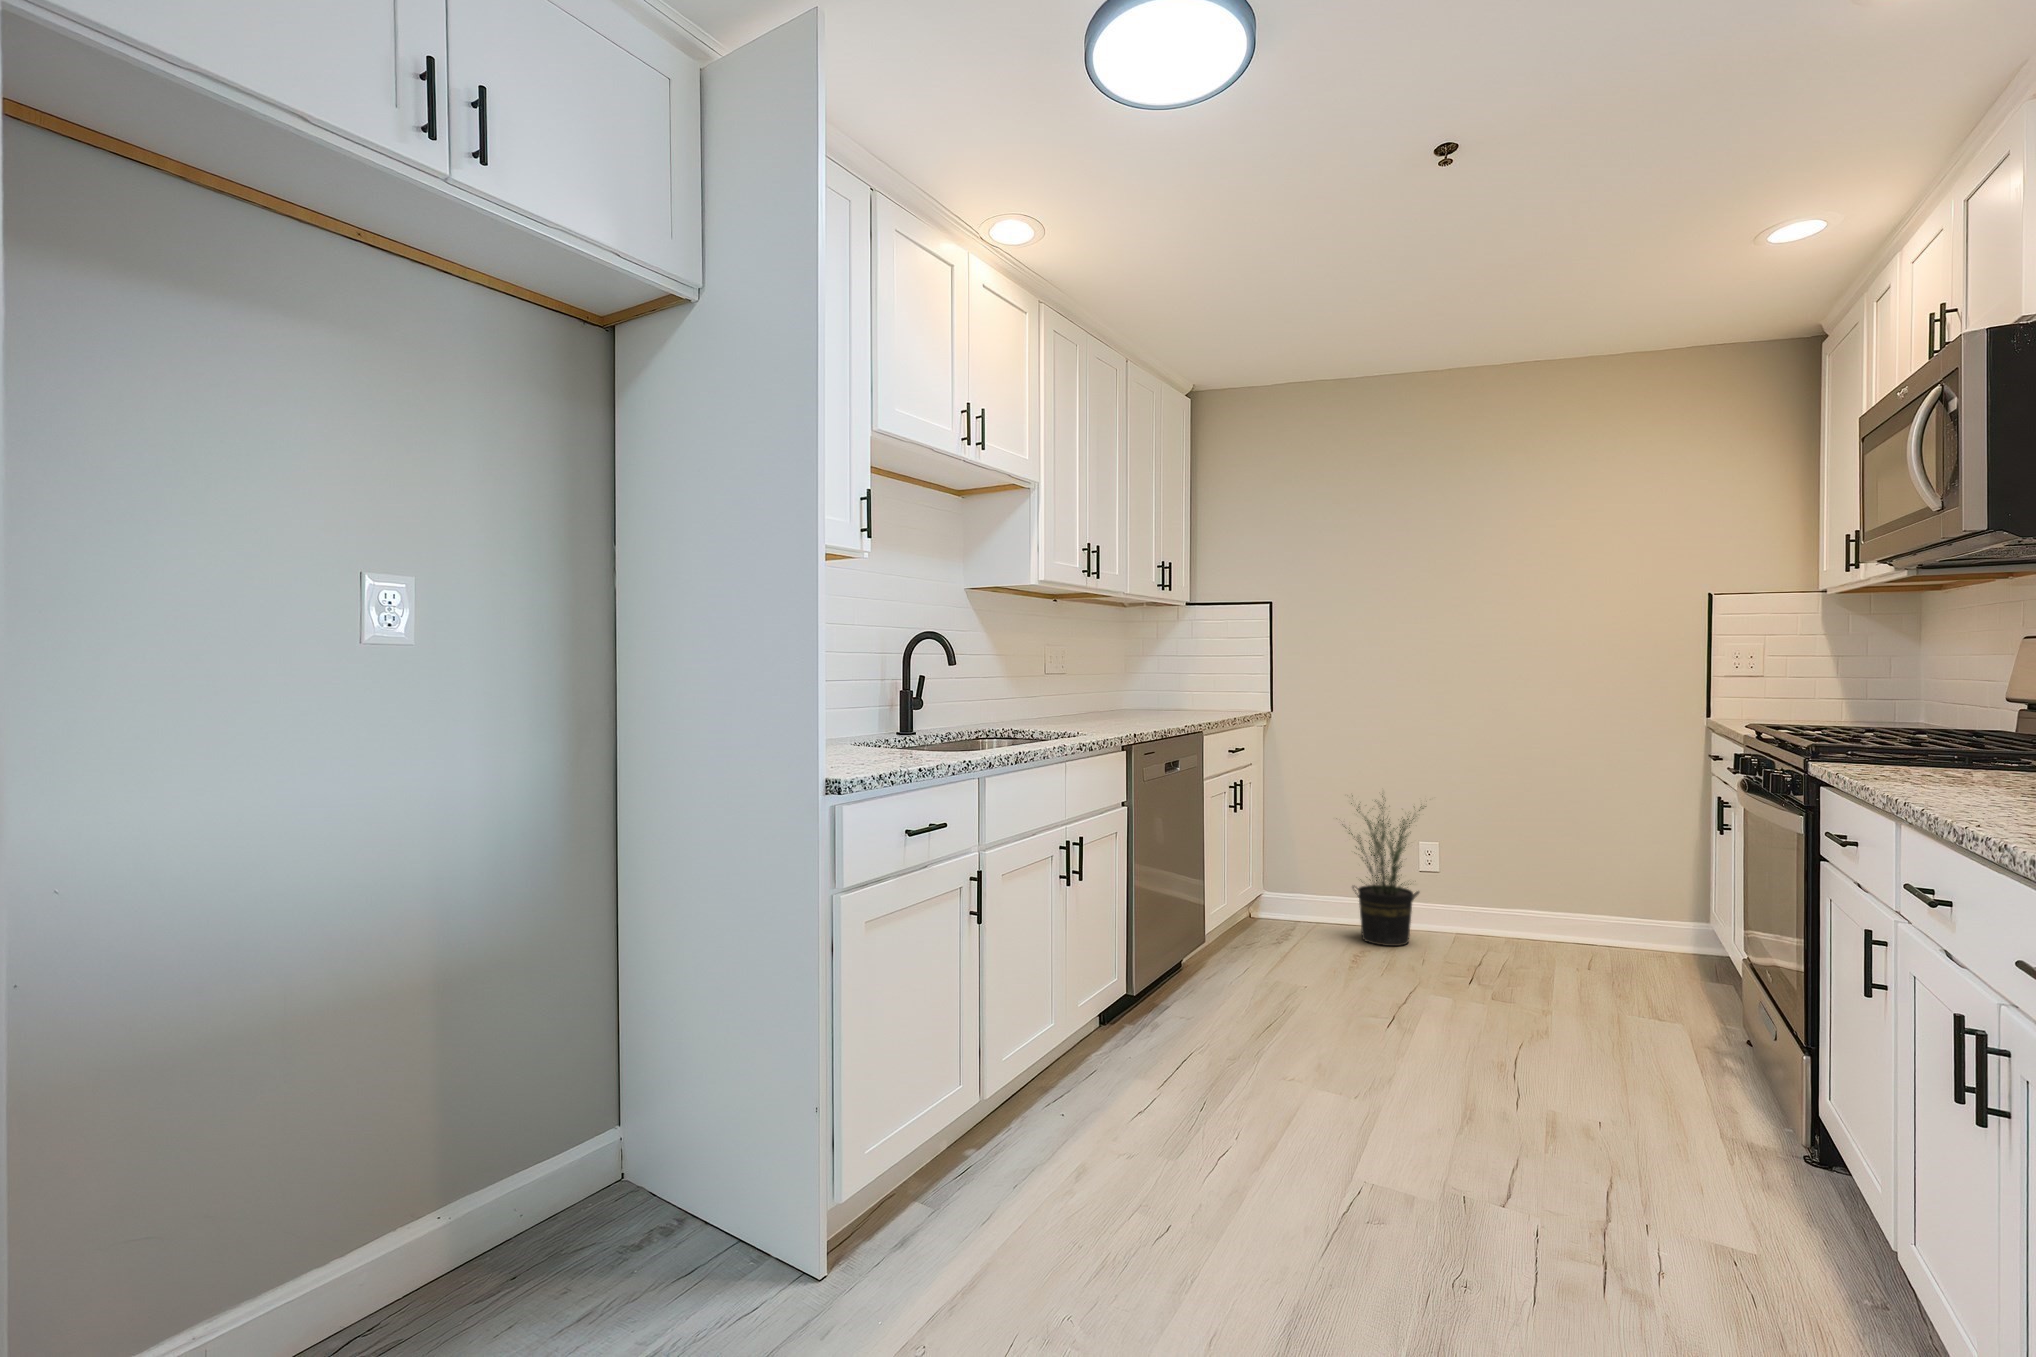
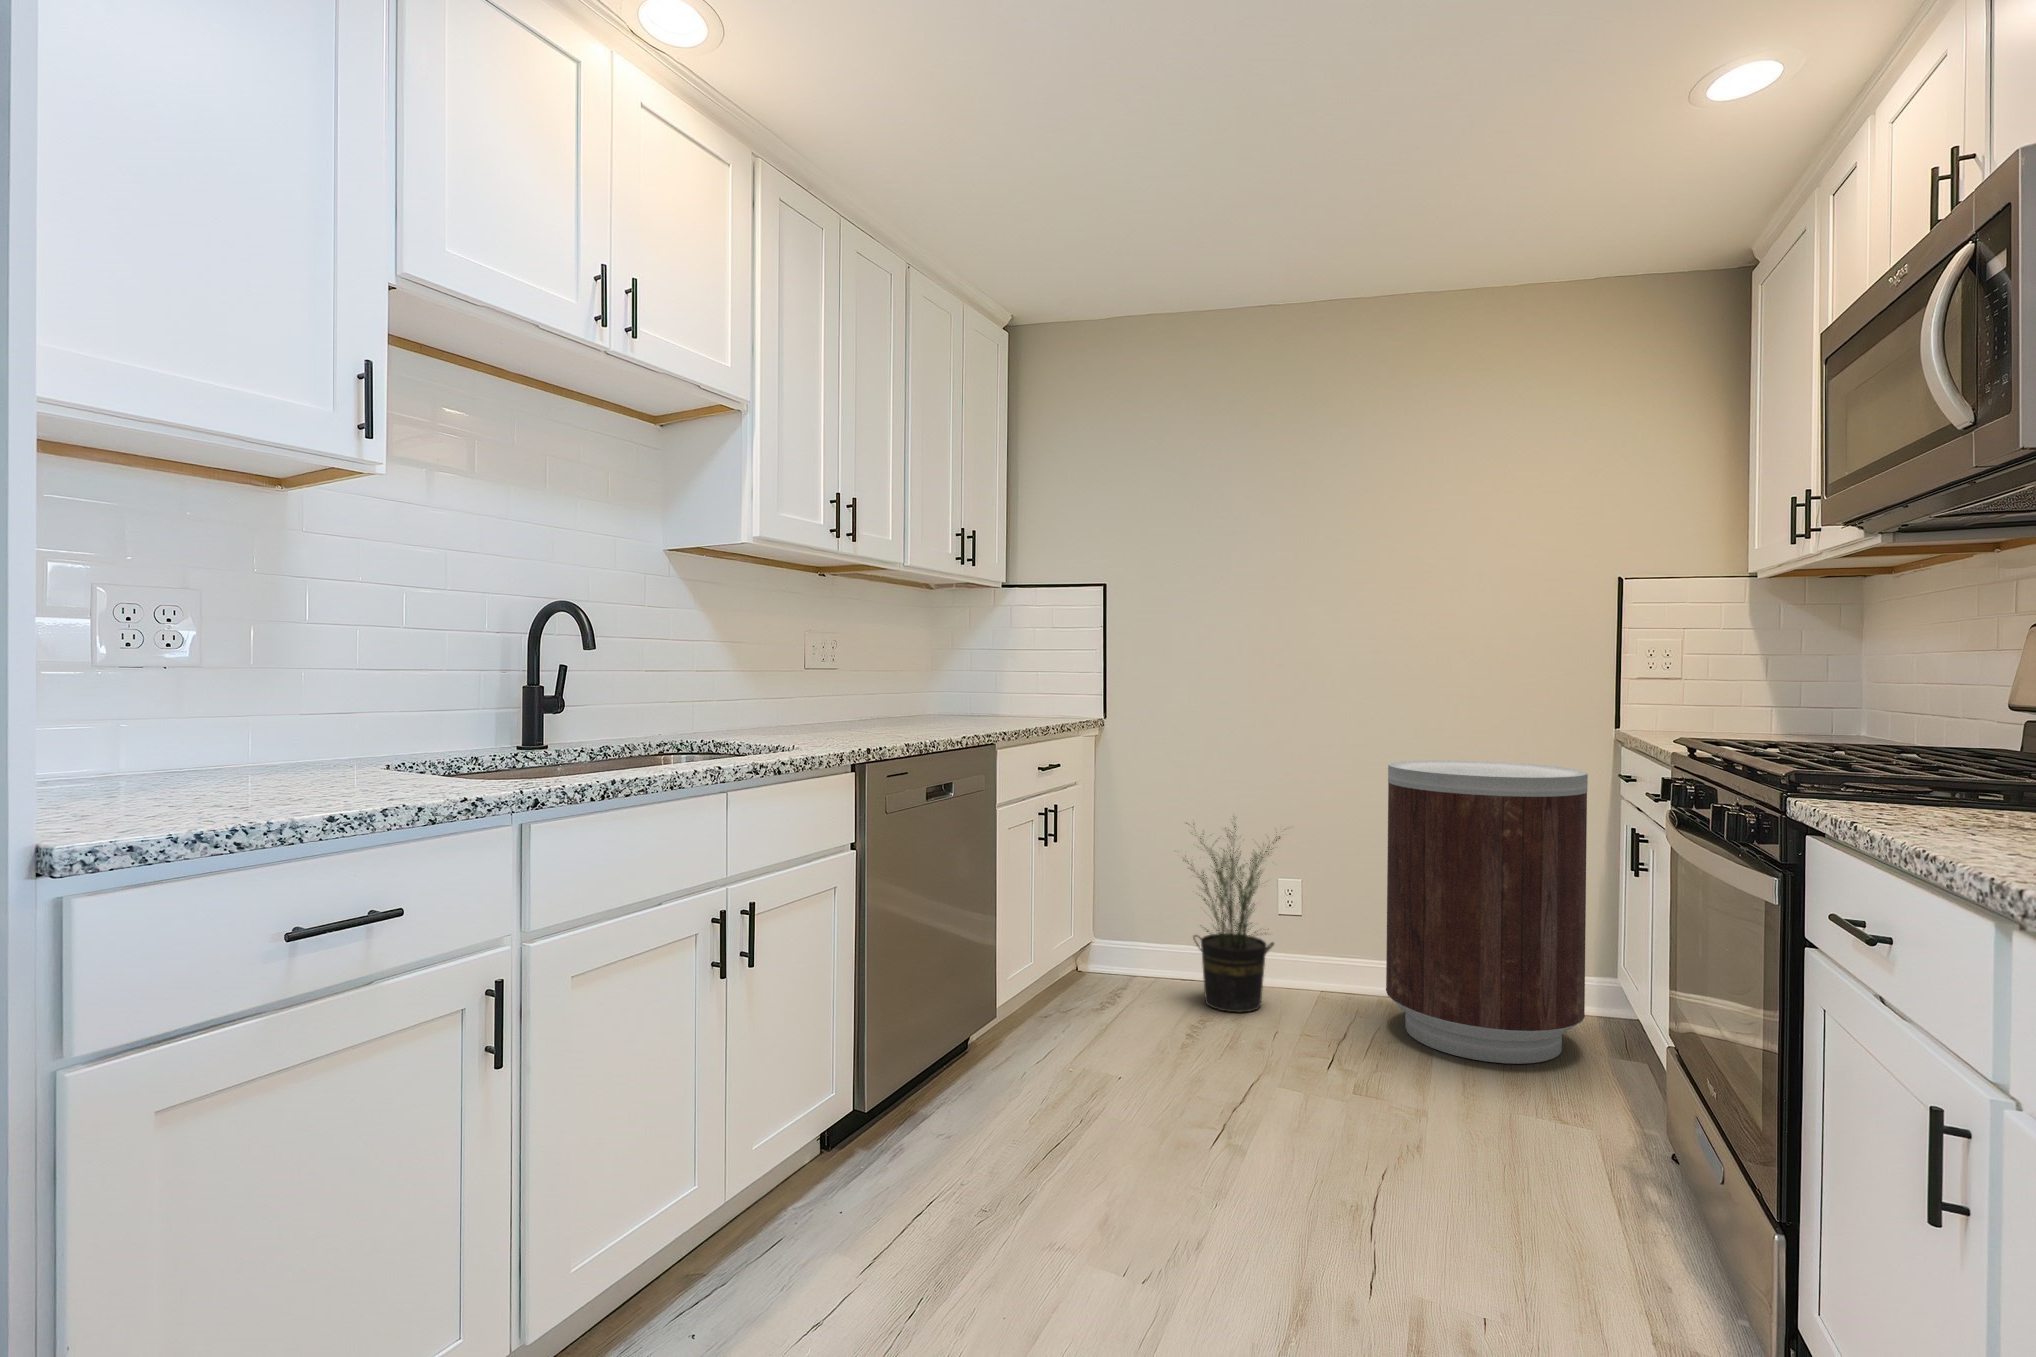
trash can: none [1514,745,1681,982] -> present [1386,760,1588,1064]

